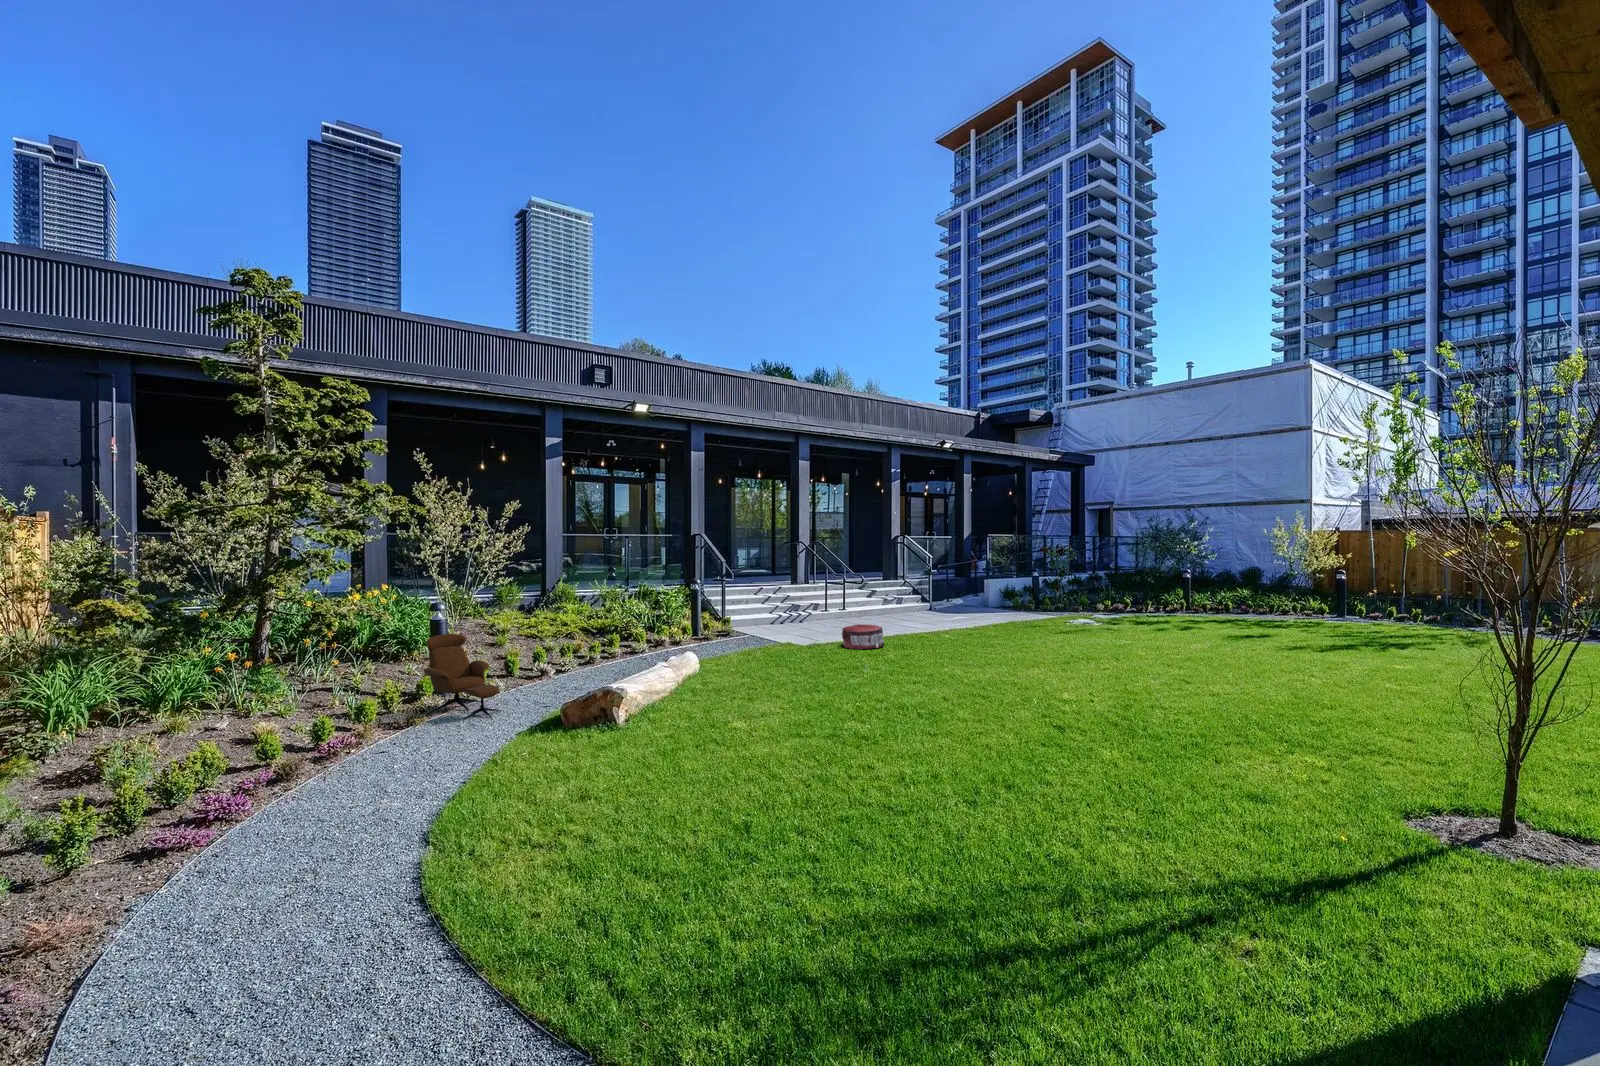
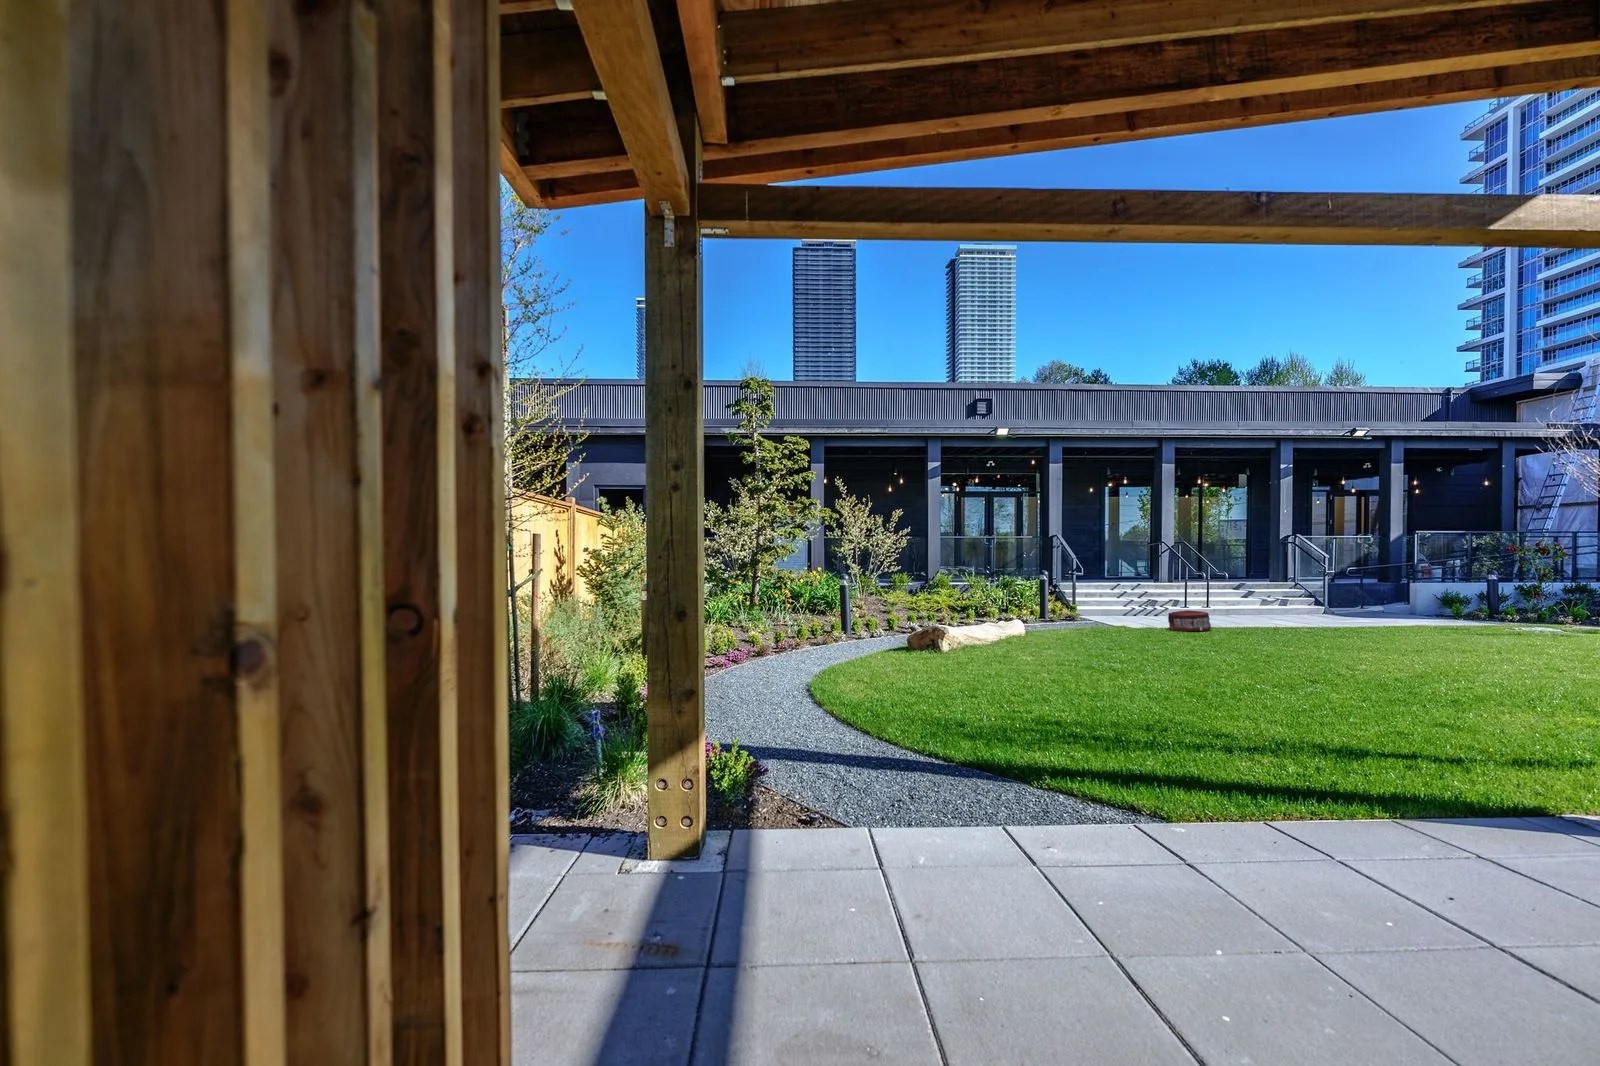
lounge chair: present [424,634,501,719] -> none [835,594,878,645]

